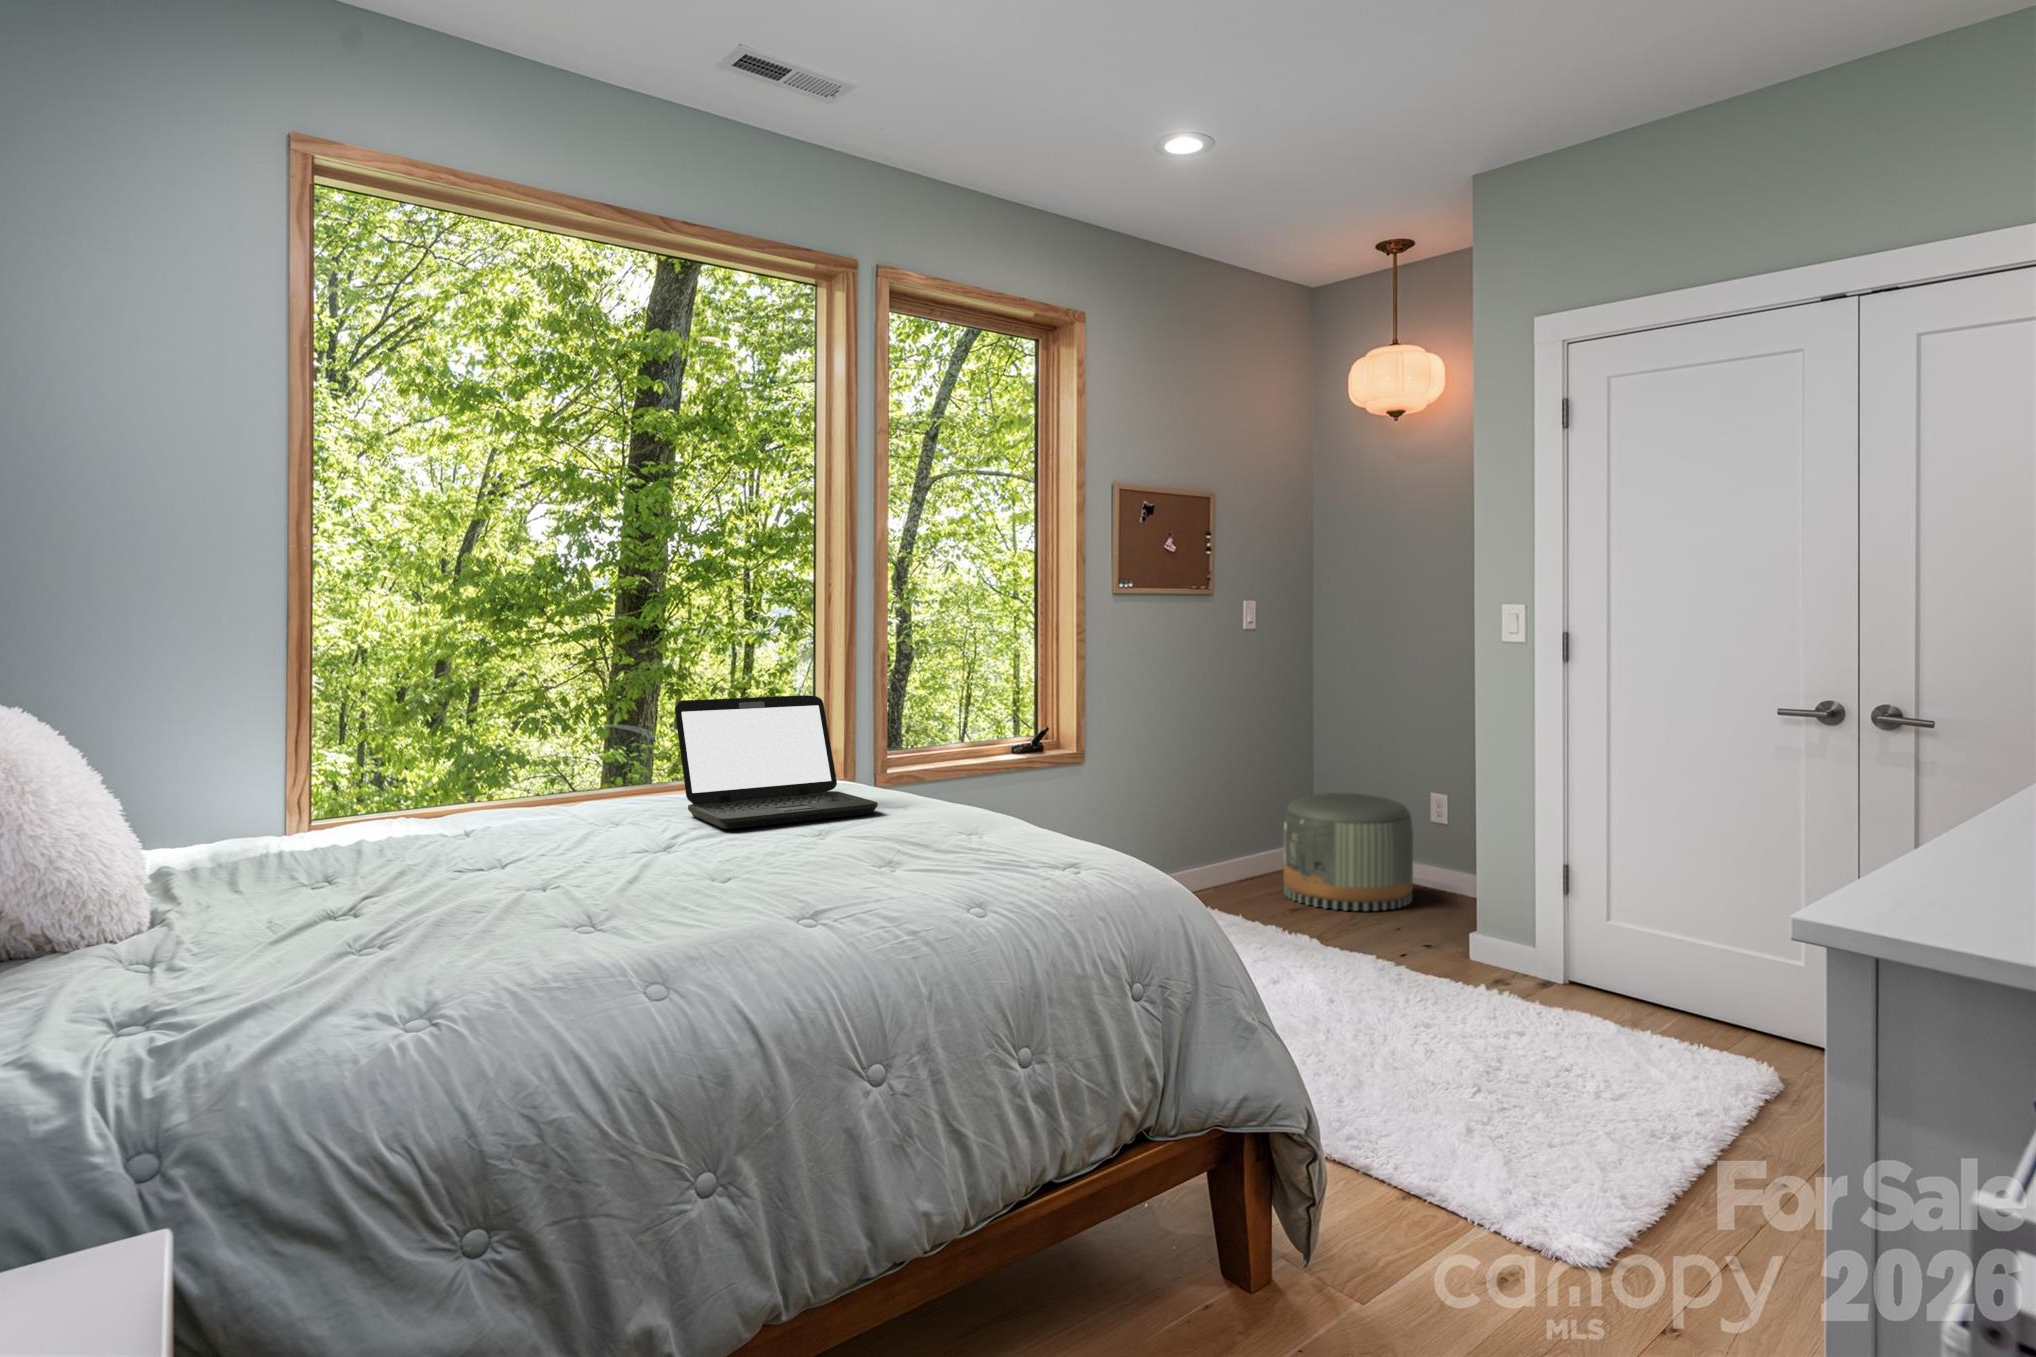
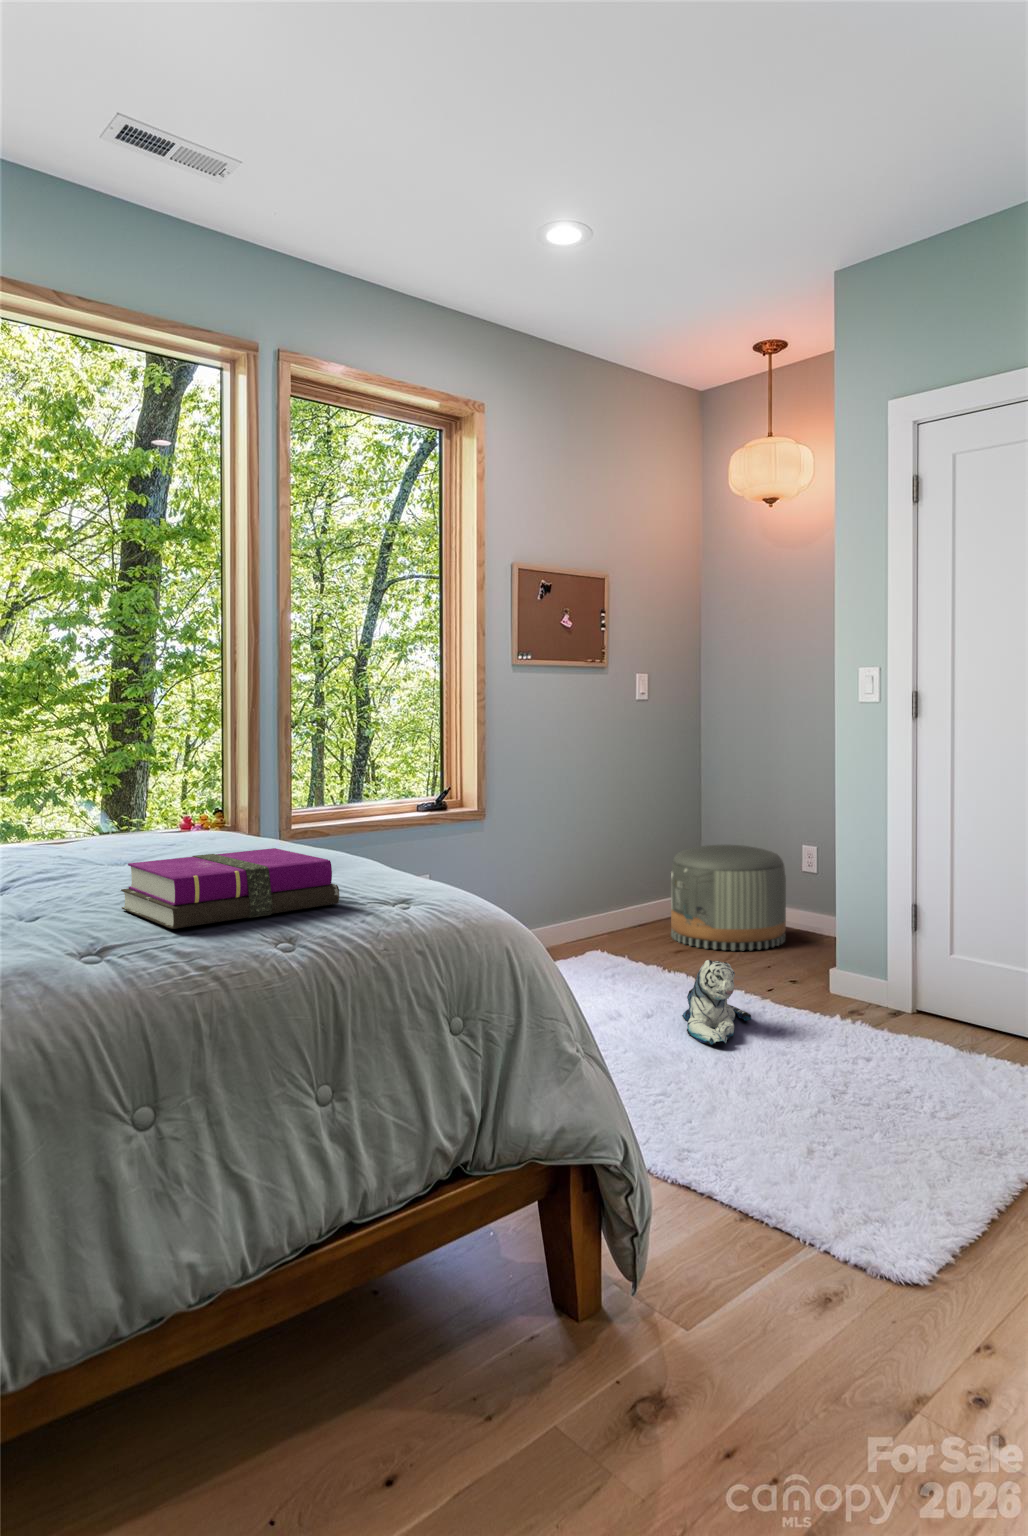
laptop: present [675,695,878,829] -> none [35,745,236,872]
notebook: none [806,809,1019,893] -> present [121,848,339,929]
plush toy: none [1311,923,1389,1015] -> present [682,960,751,1045]

